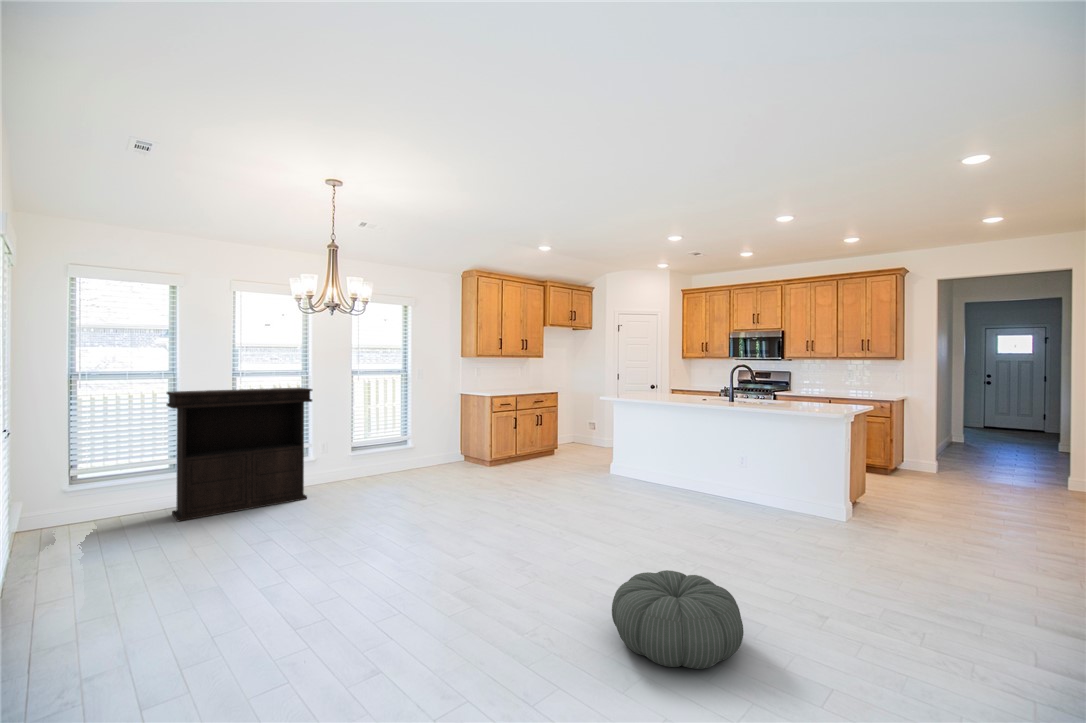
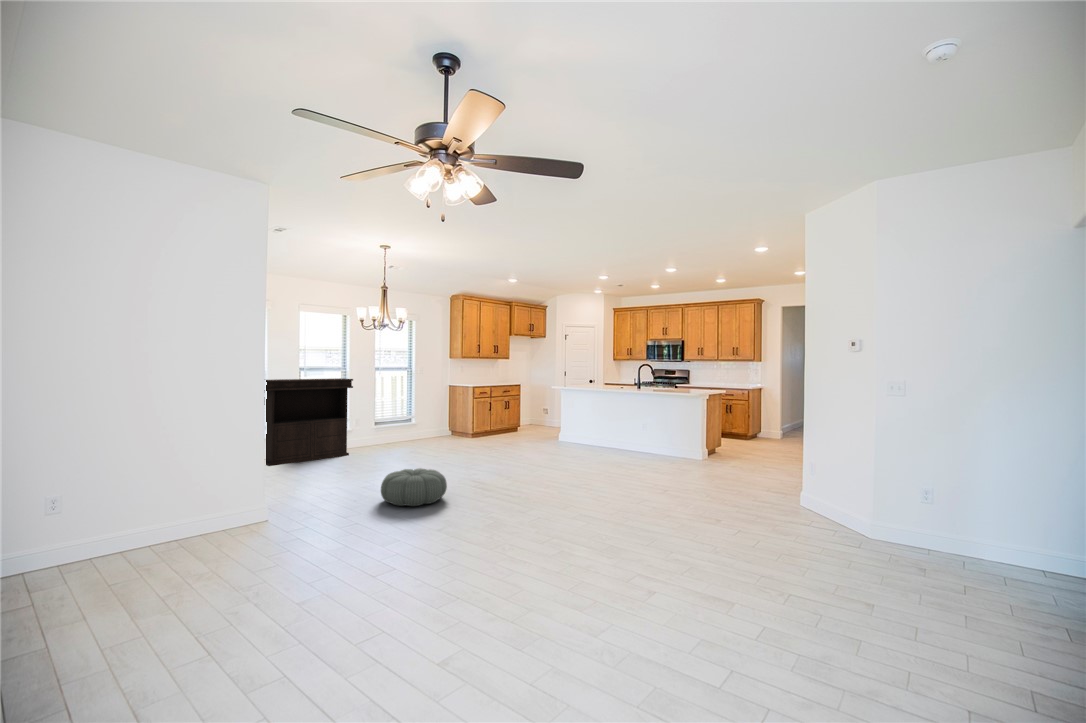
pouf: present [612,570,743,669] -> present [381,468,447,506]

